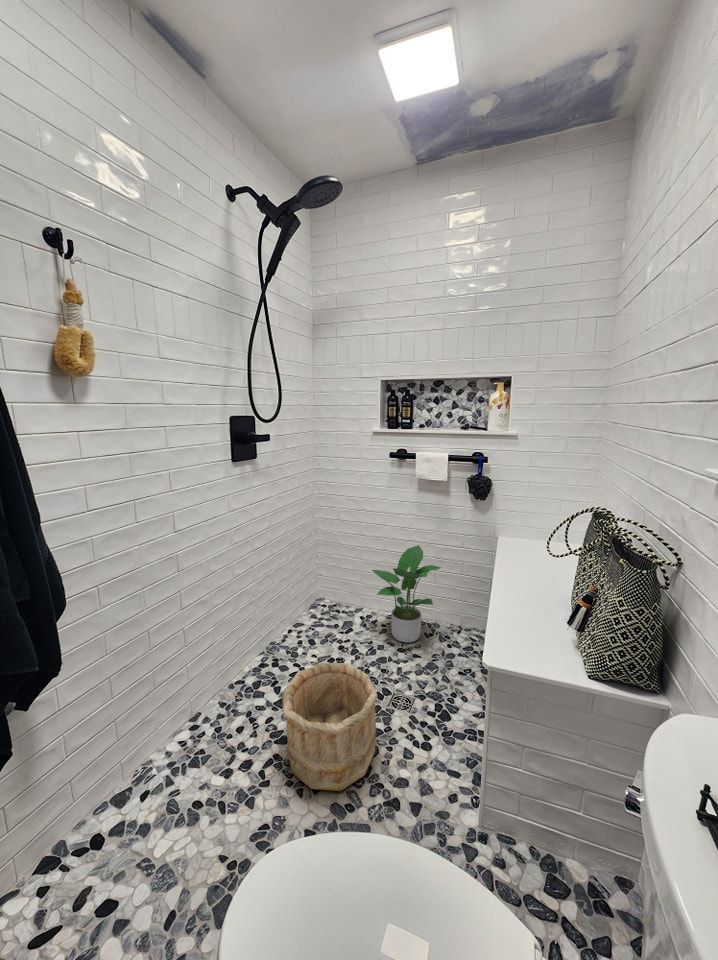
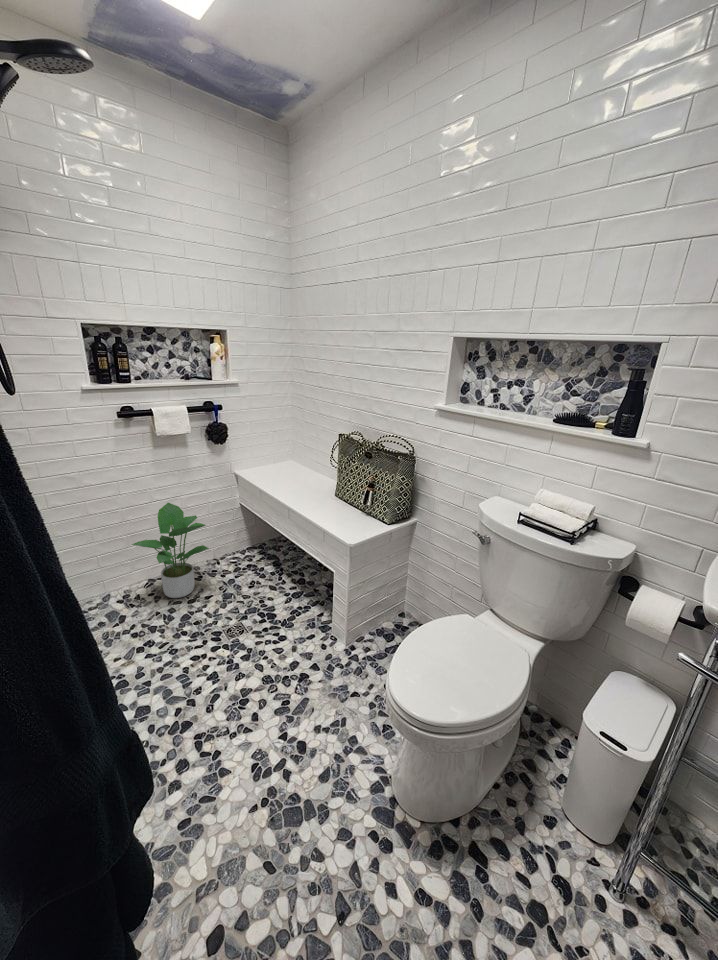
wooden bucket: present [282,663,378,791] -> none [182,615,276,730]

